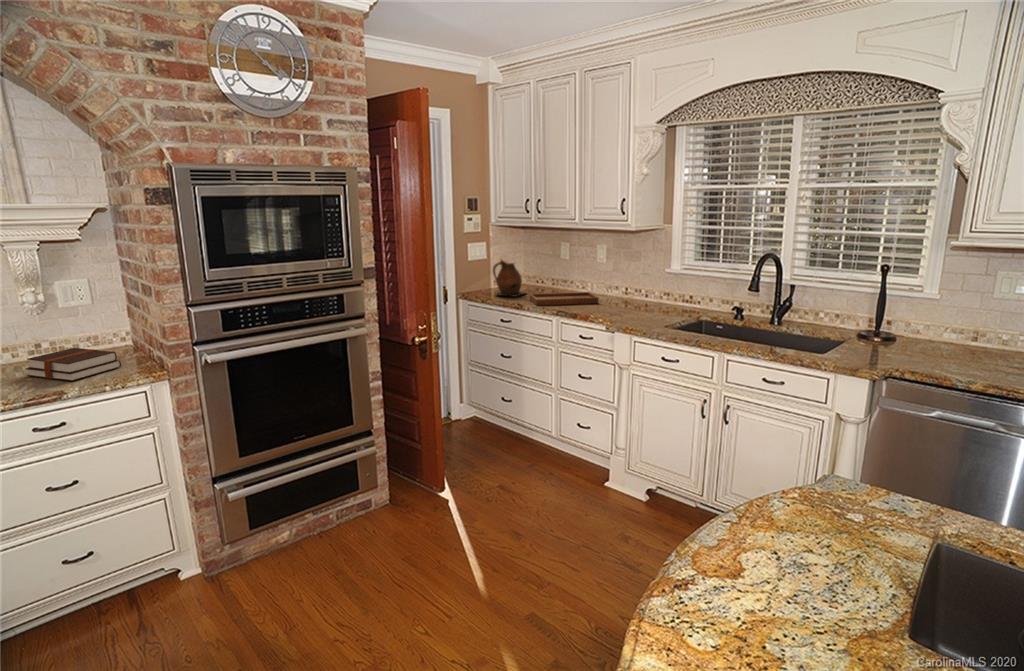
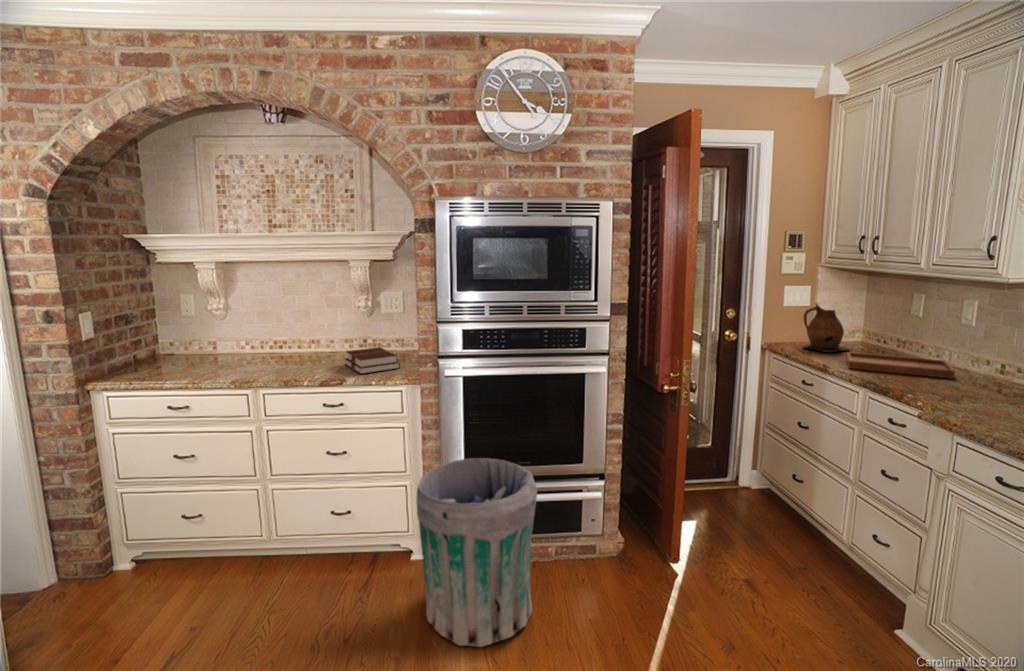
trash can: none [202,438,344,626] -> present [417,458,537,647]

